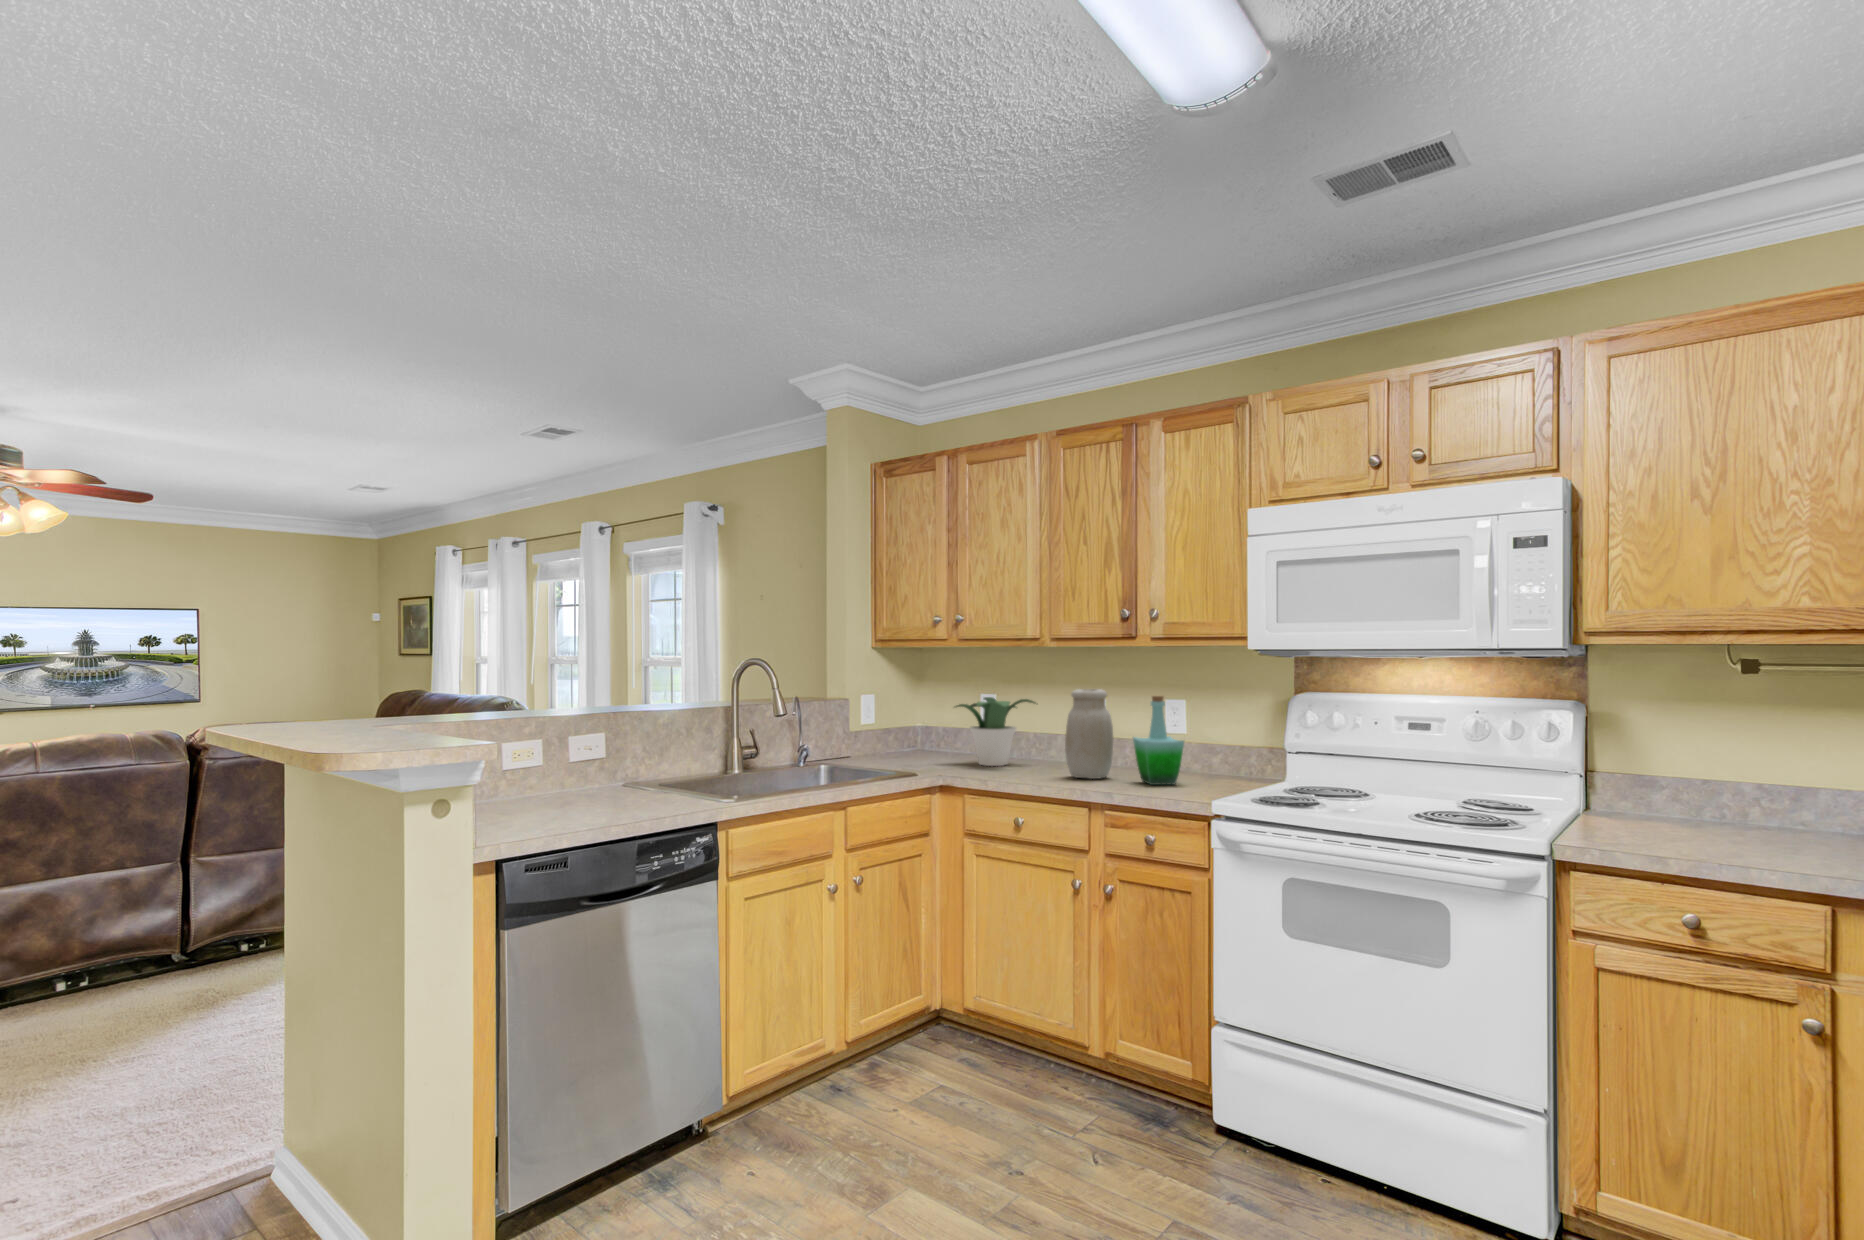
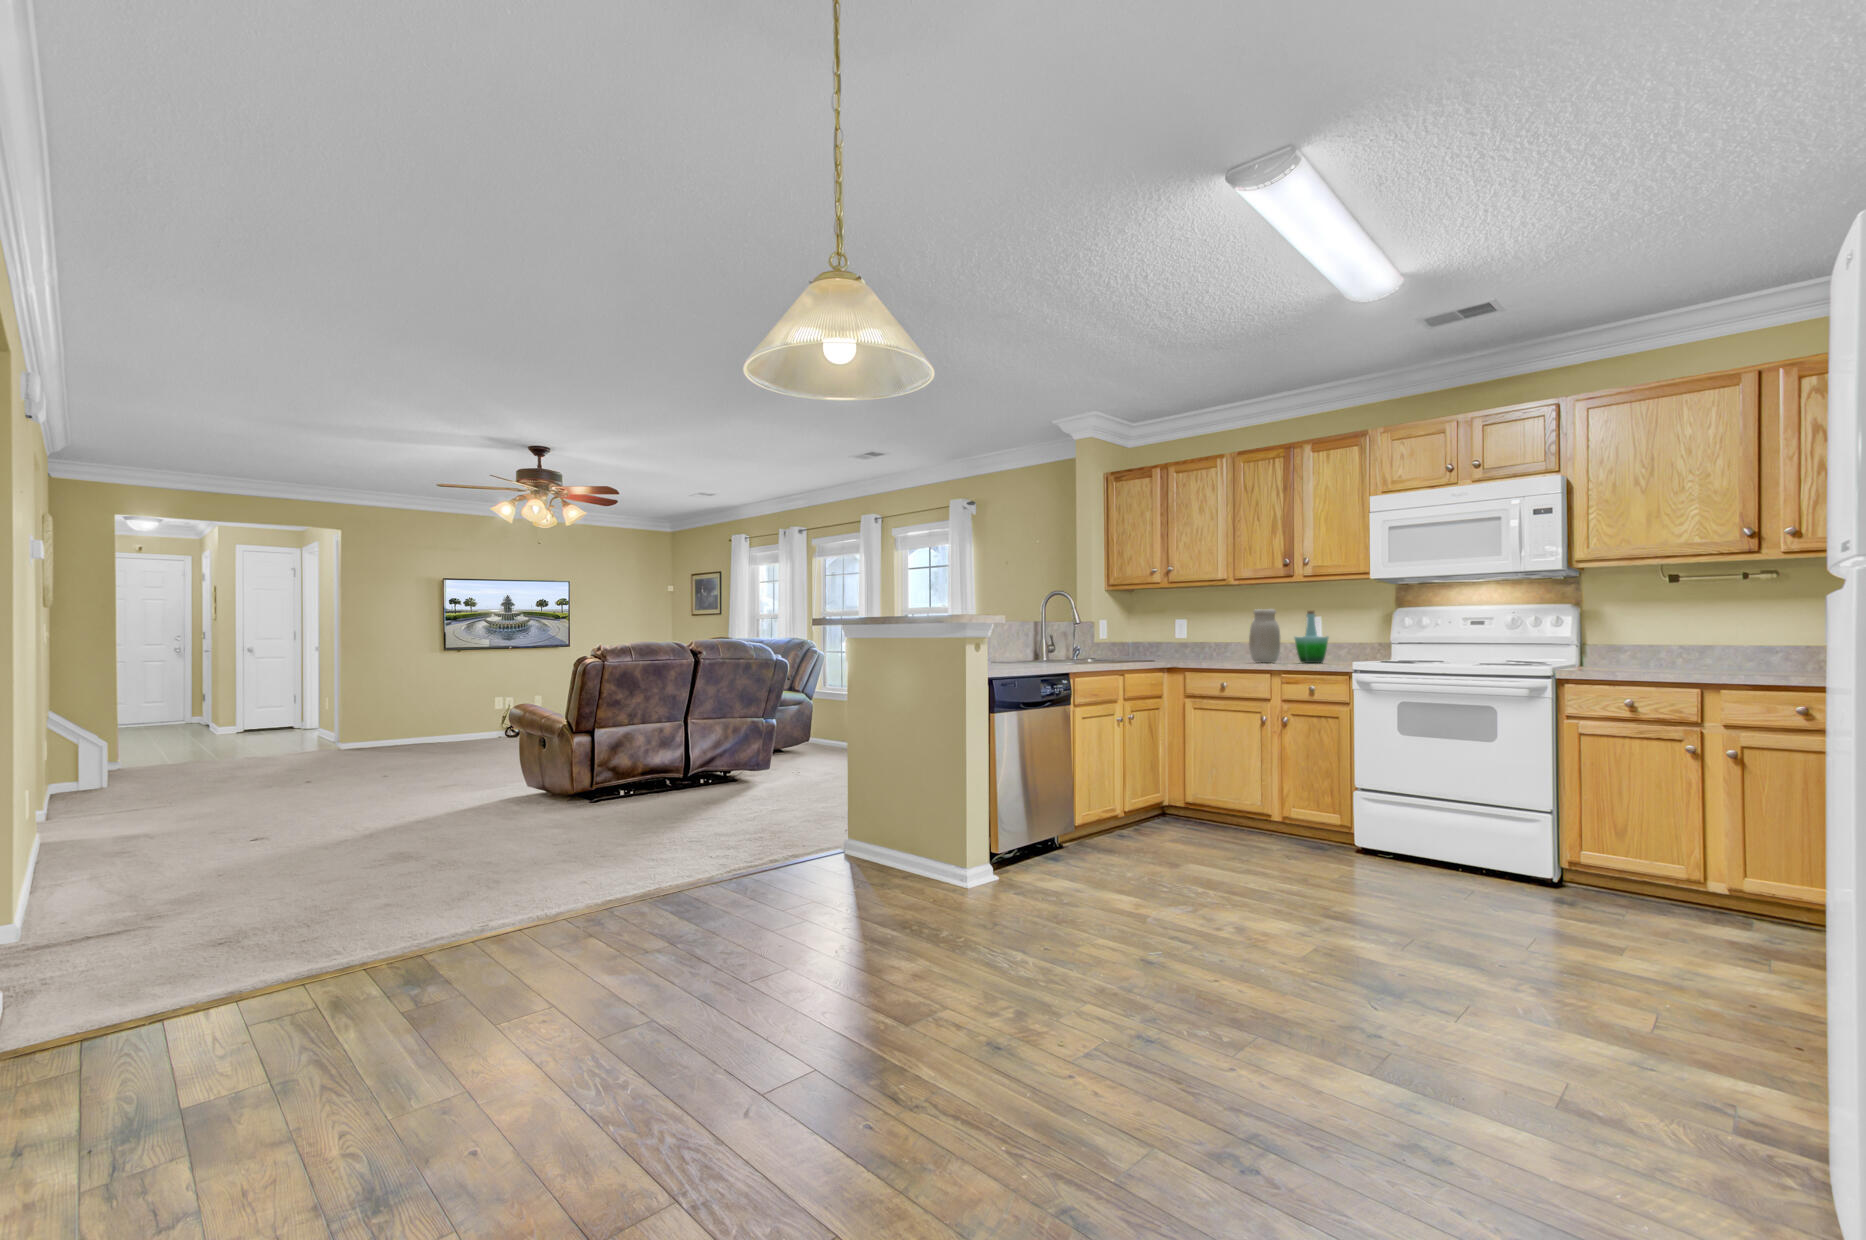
potted plant: present [956,697,1035,766] -> none [1166,620,1223,662]

